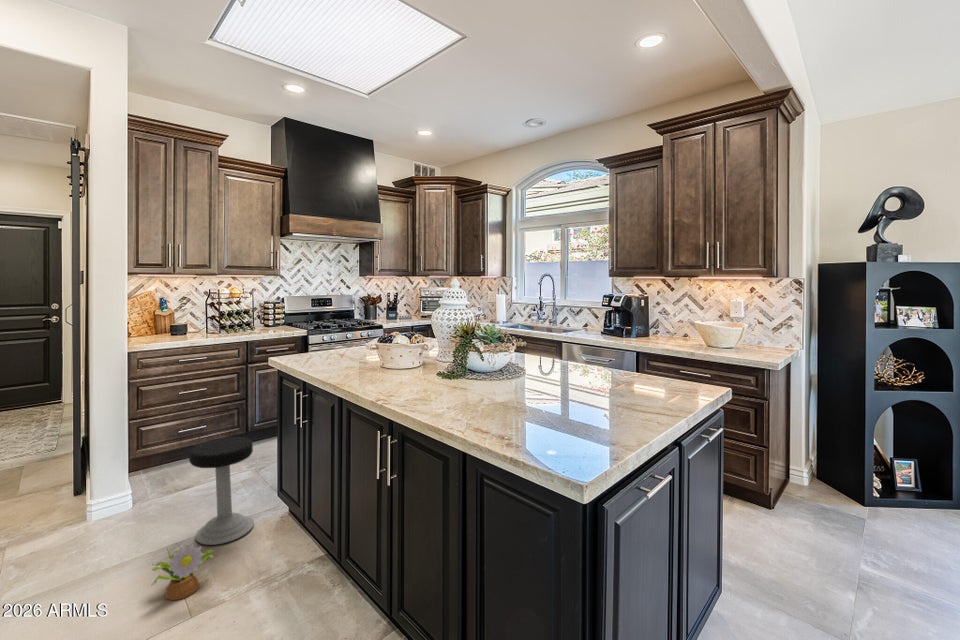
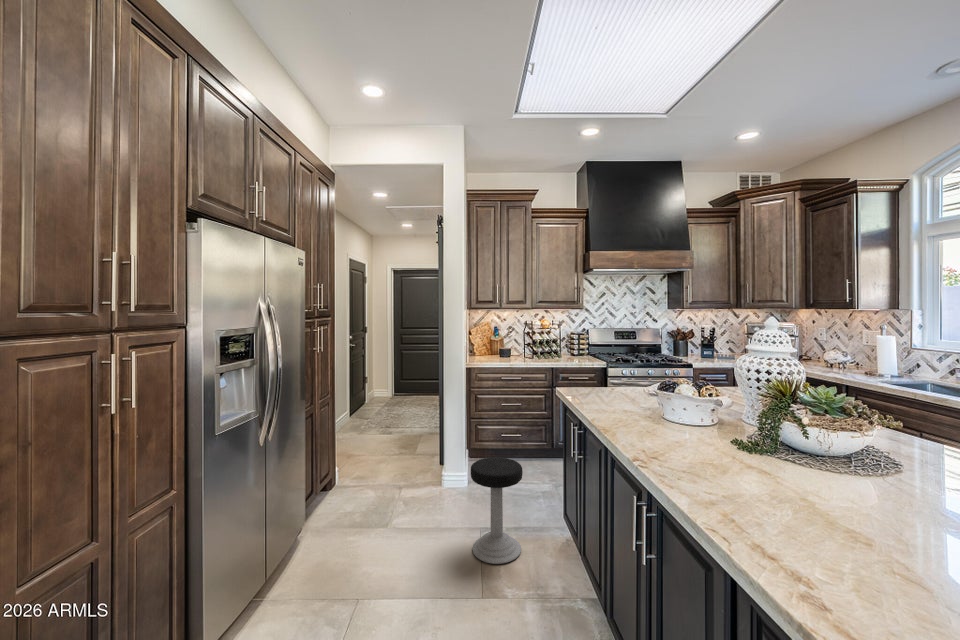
decorative plant: present [152,544,214,600] -> none [417,556,471,609]

